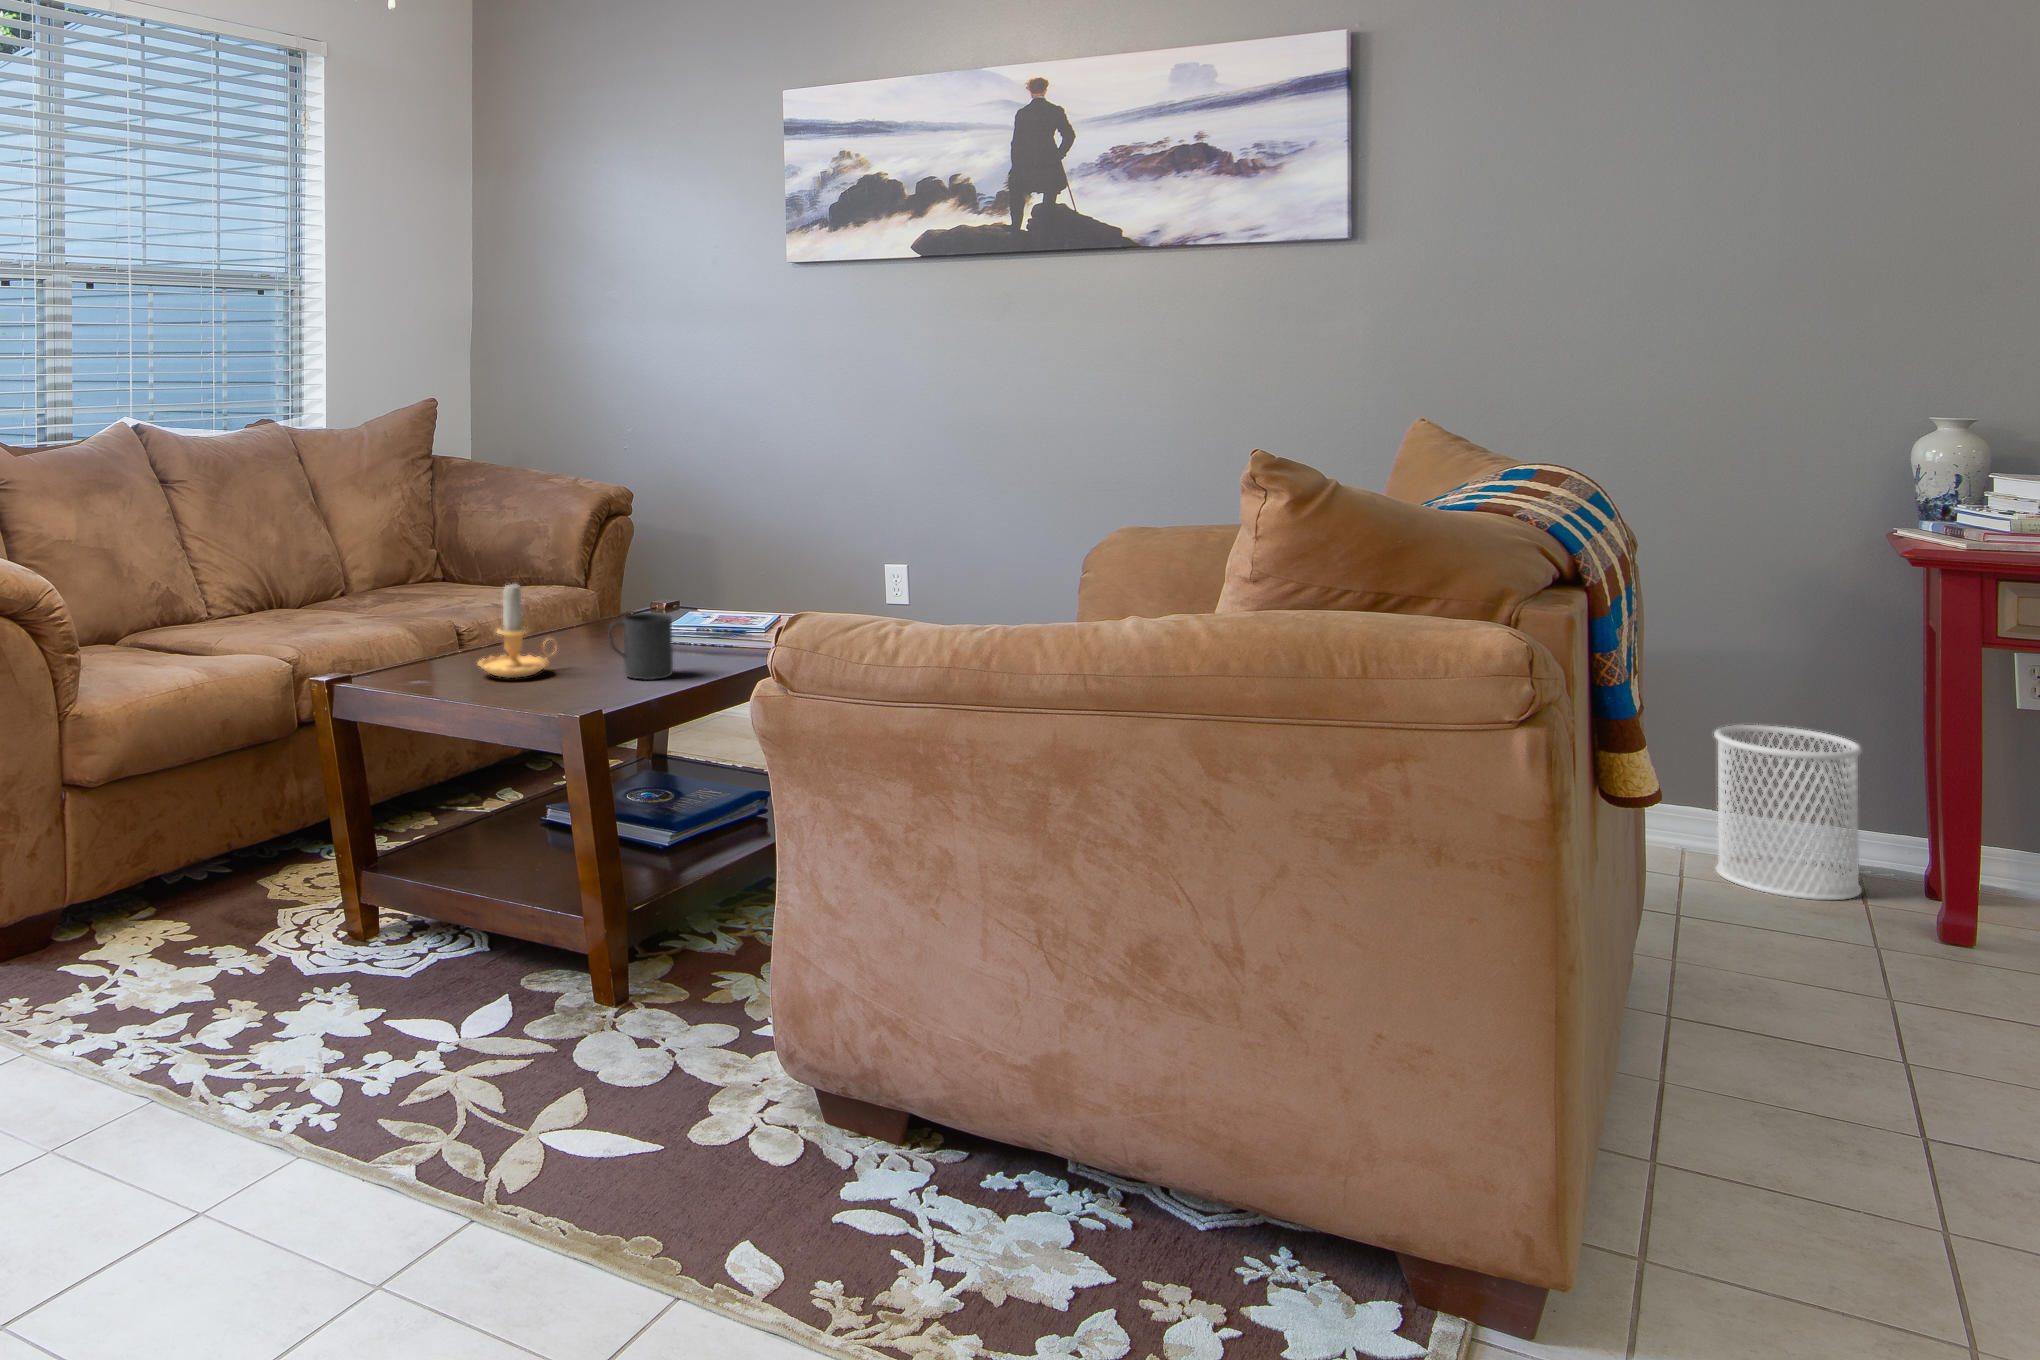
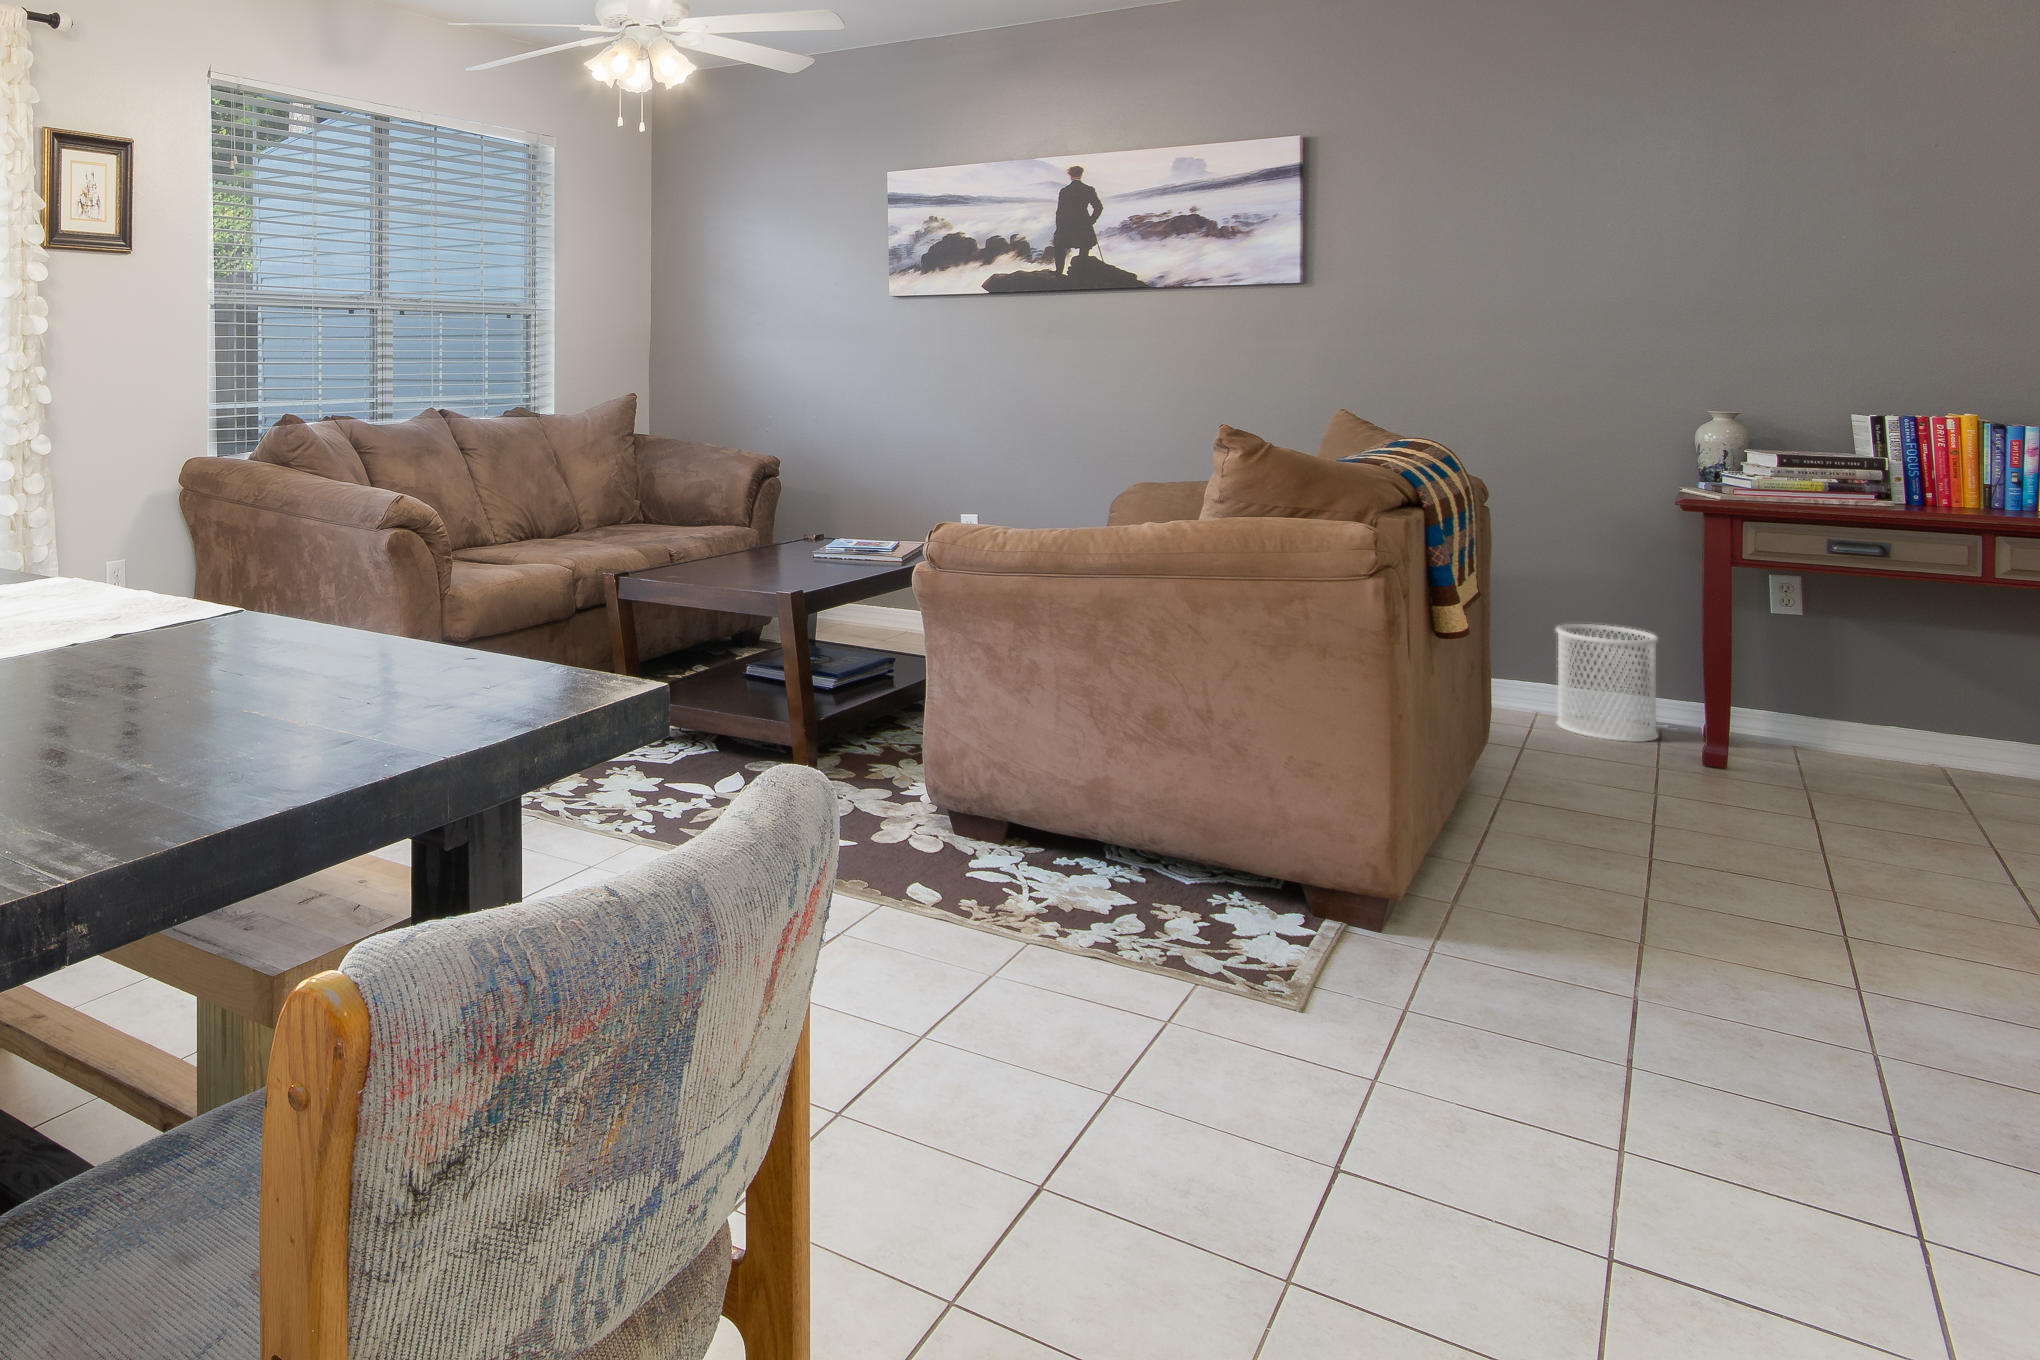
candle: present [478,584,549,678] -> none [707,510,758,573]
mug: present [609,613,673,680] -> none [795,532,837,575]

